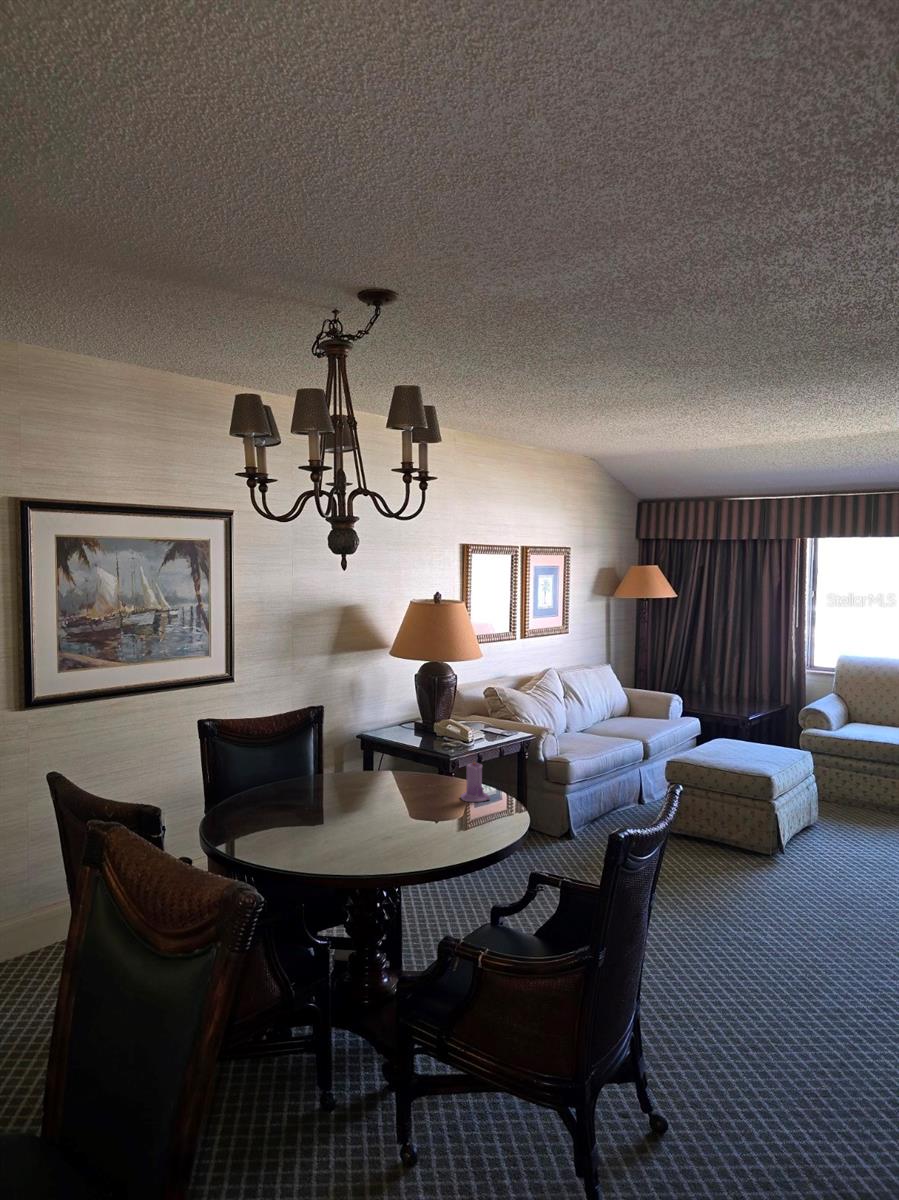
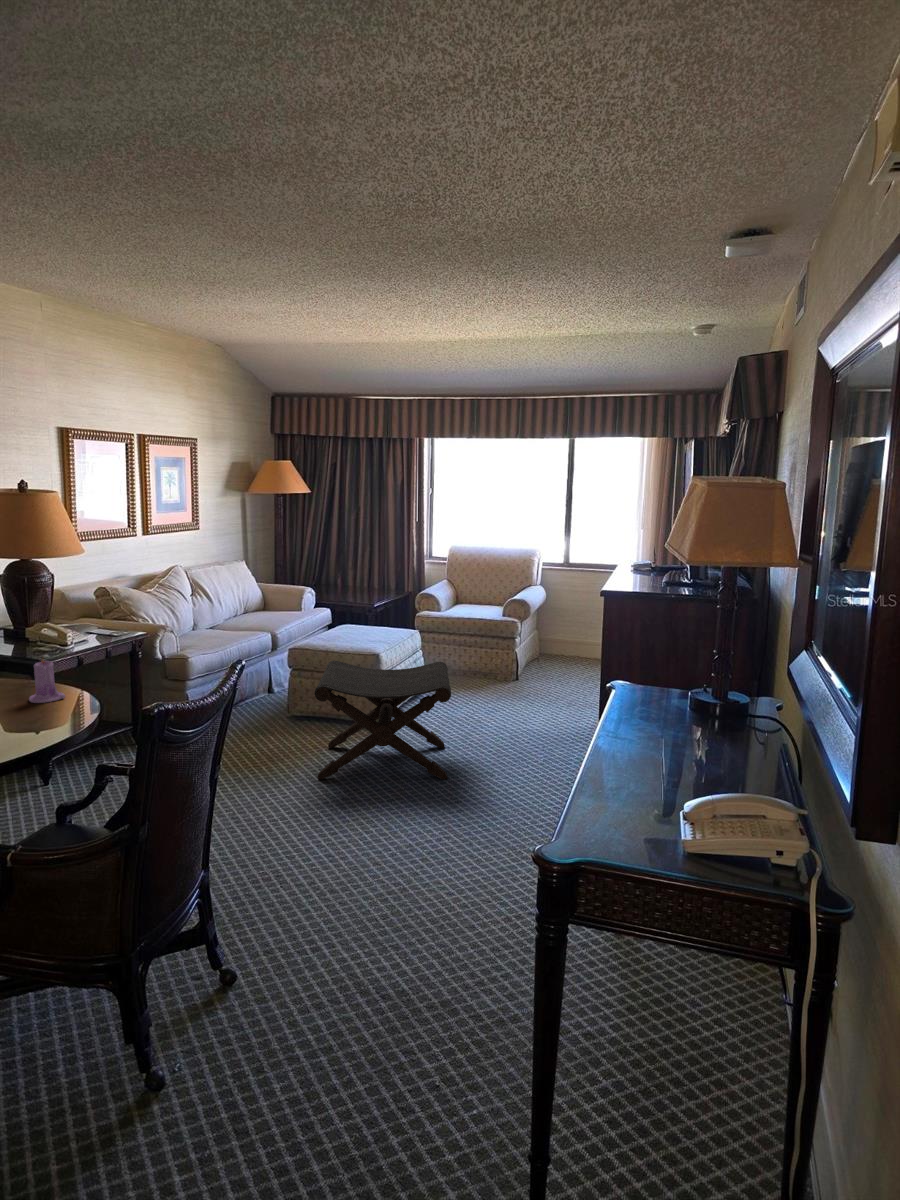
footstool: none [711,782,876,938] -> present [315,661,451,780]

